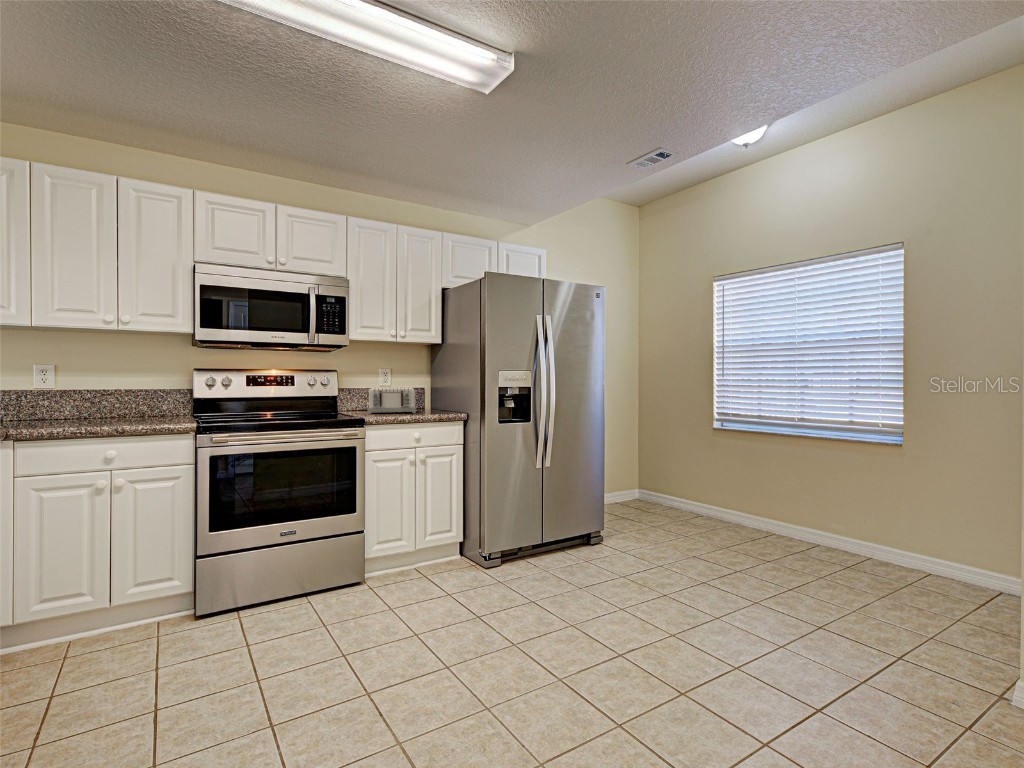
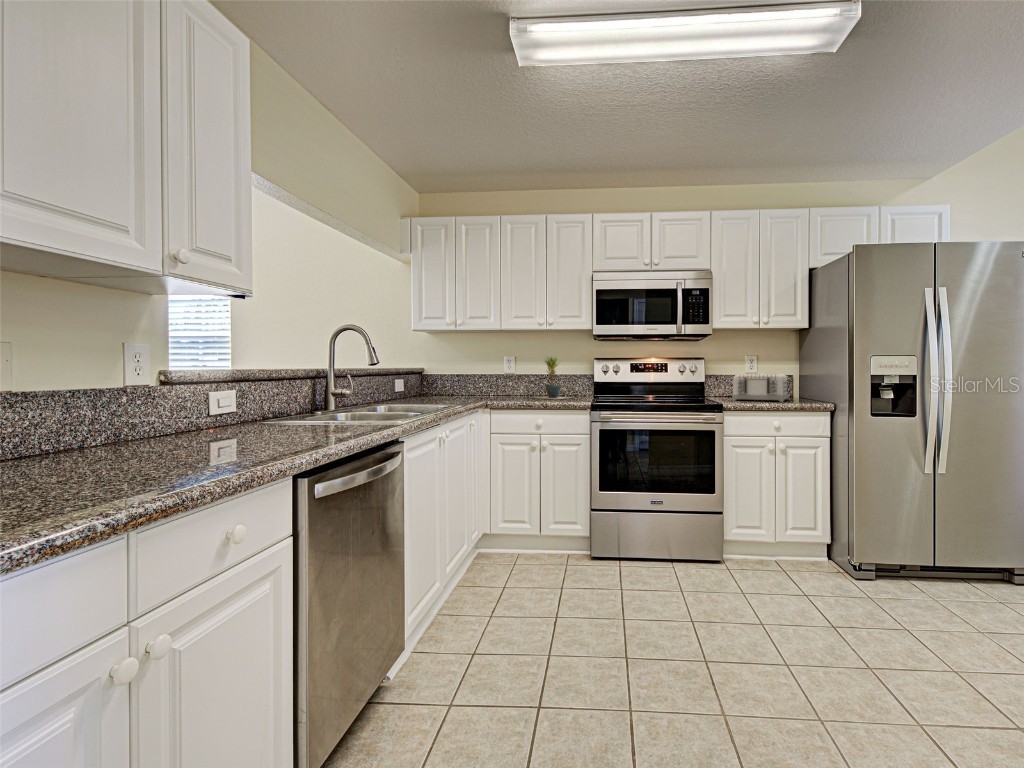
potted plant: none [70,363,169,424] -> present [535,357,569,399]

